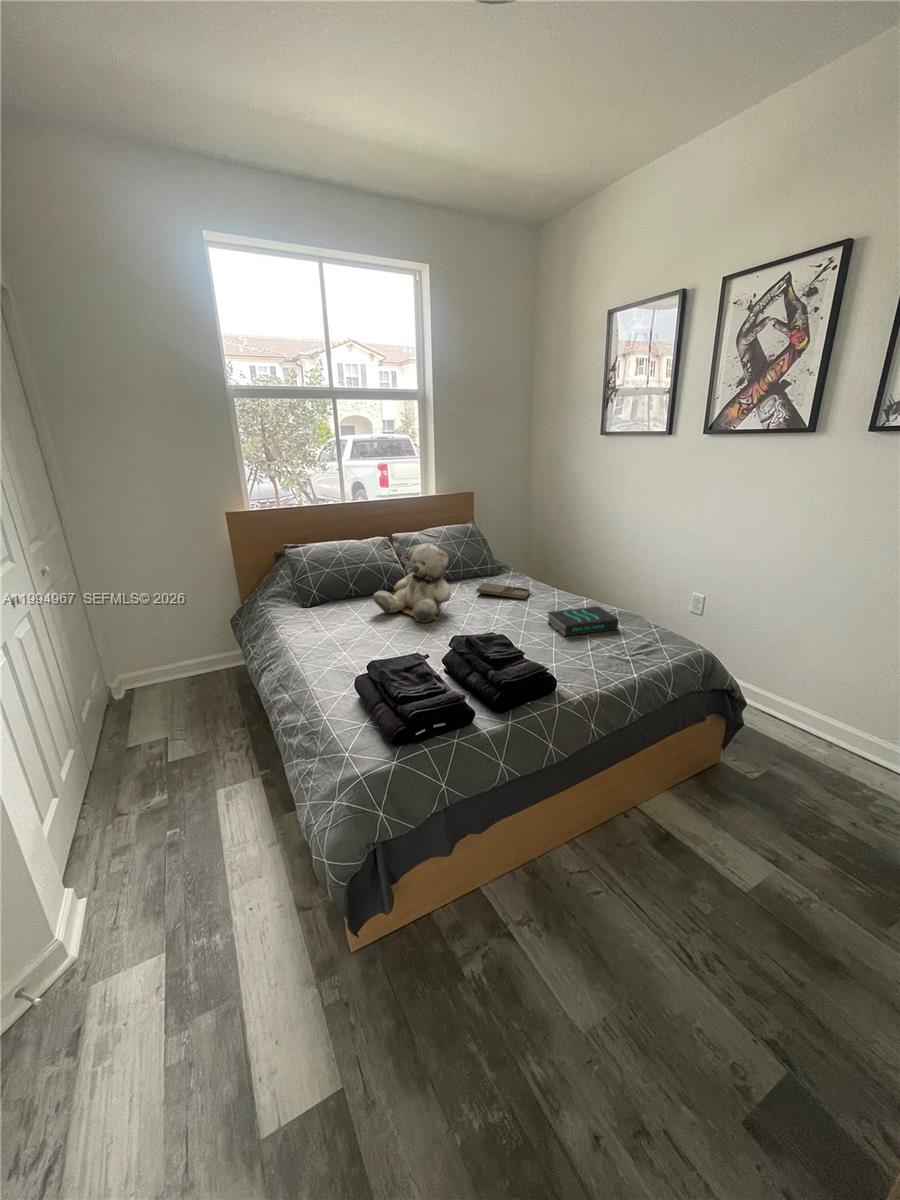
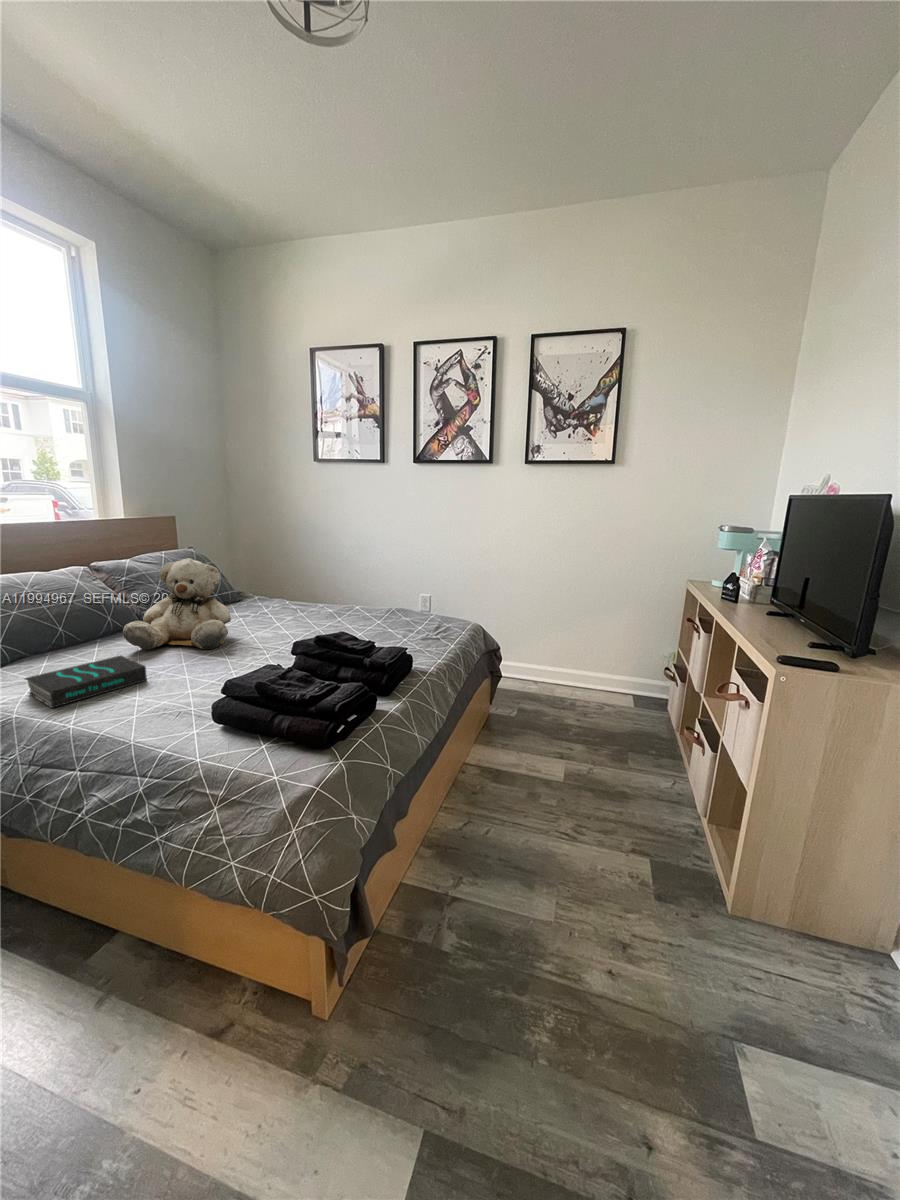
tray: present [476,583,530,599] -> none [242,604,301,616]
book: present [548,606,619,636] -> present [25,656,147,708]

